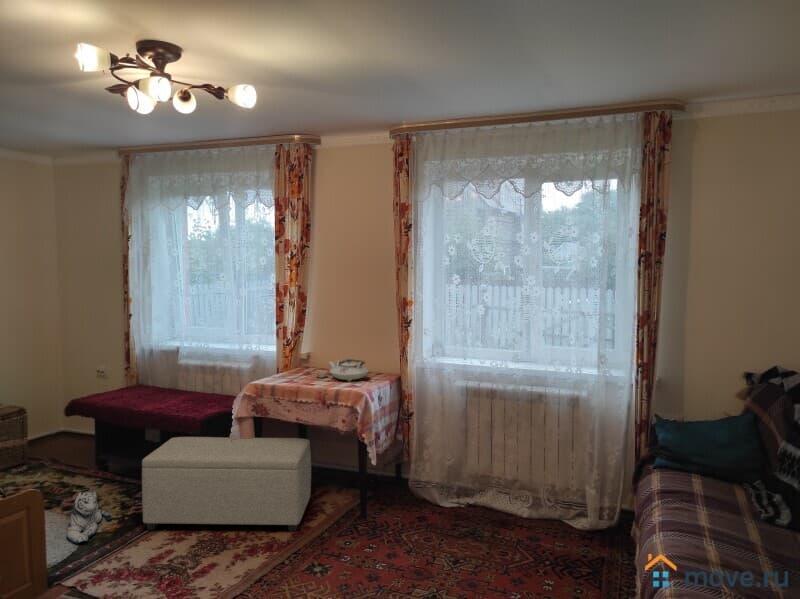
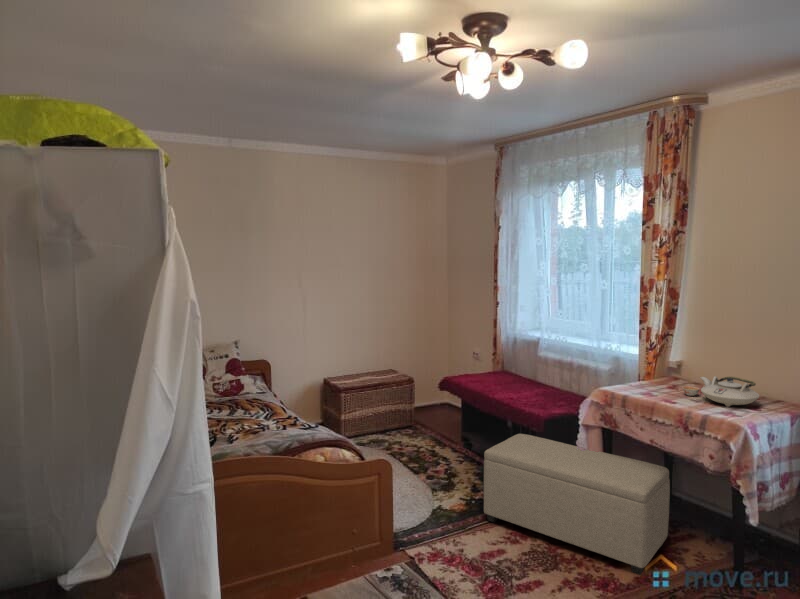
plush toy: present [67,491,111,544] -> none [422,468,461,515]

